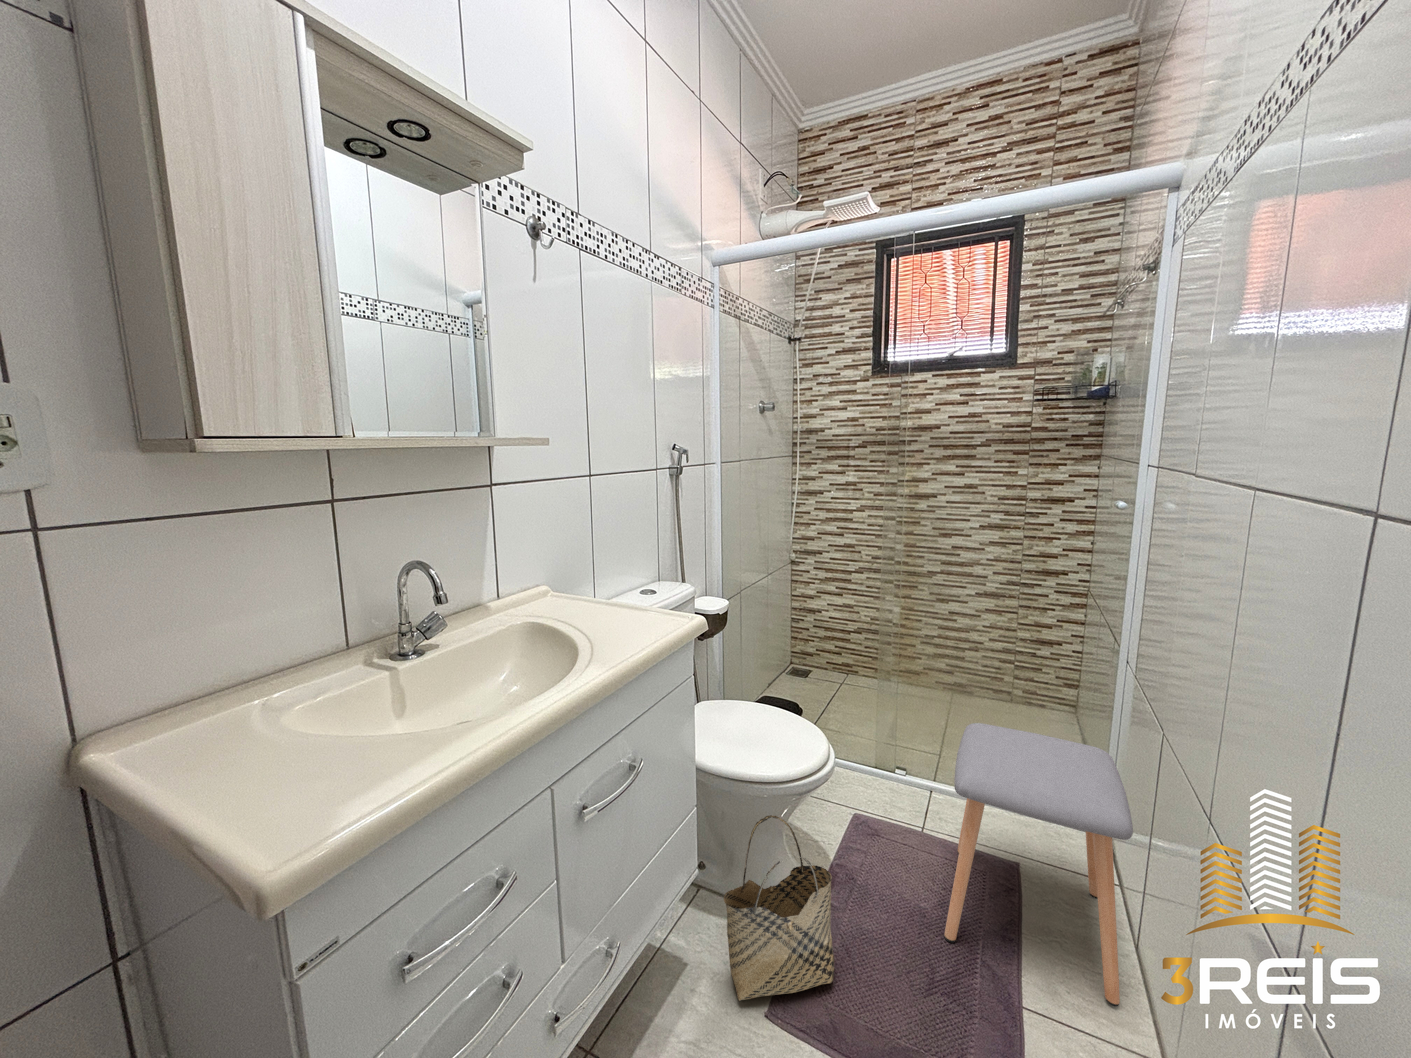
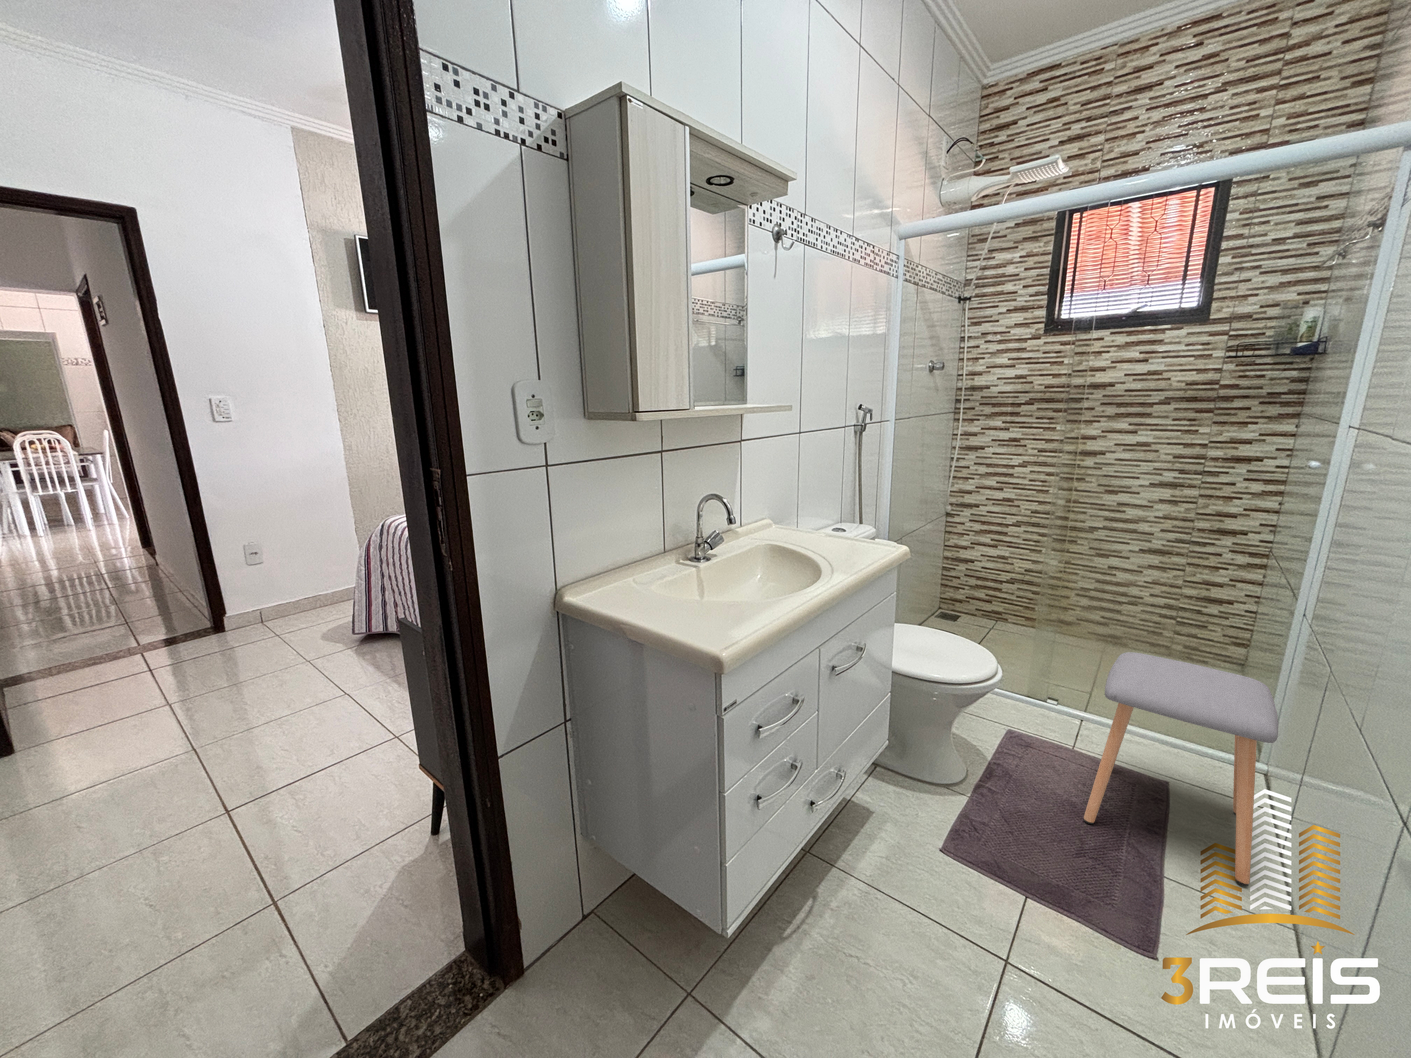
woven basket: present [724,815,834,1001] -> none [895,697,986,831]

